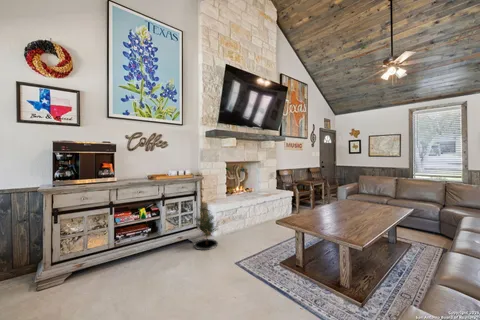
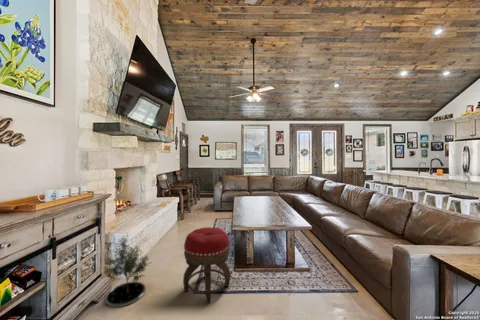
footstool: none [227,213,266,271] -> present [183,227,230,303]

